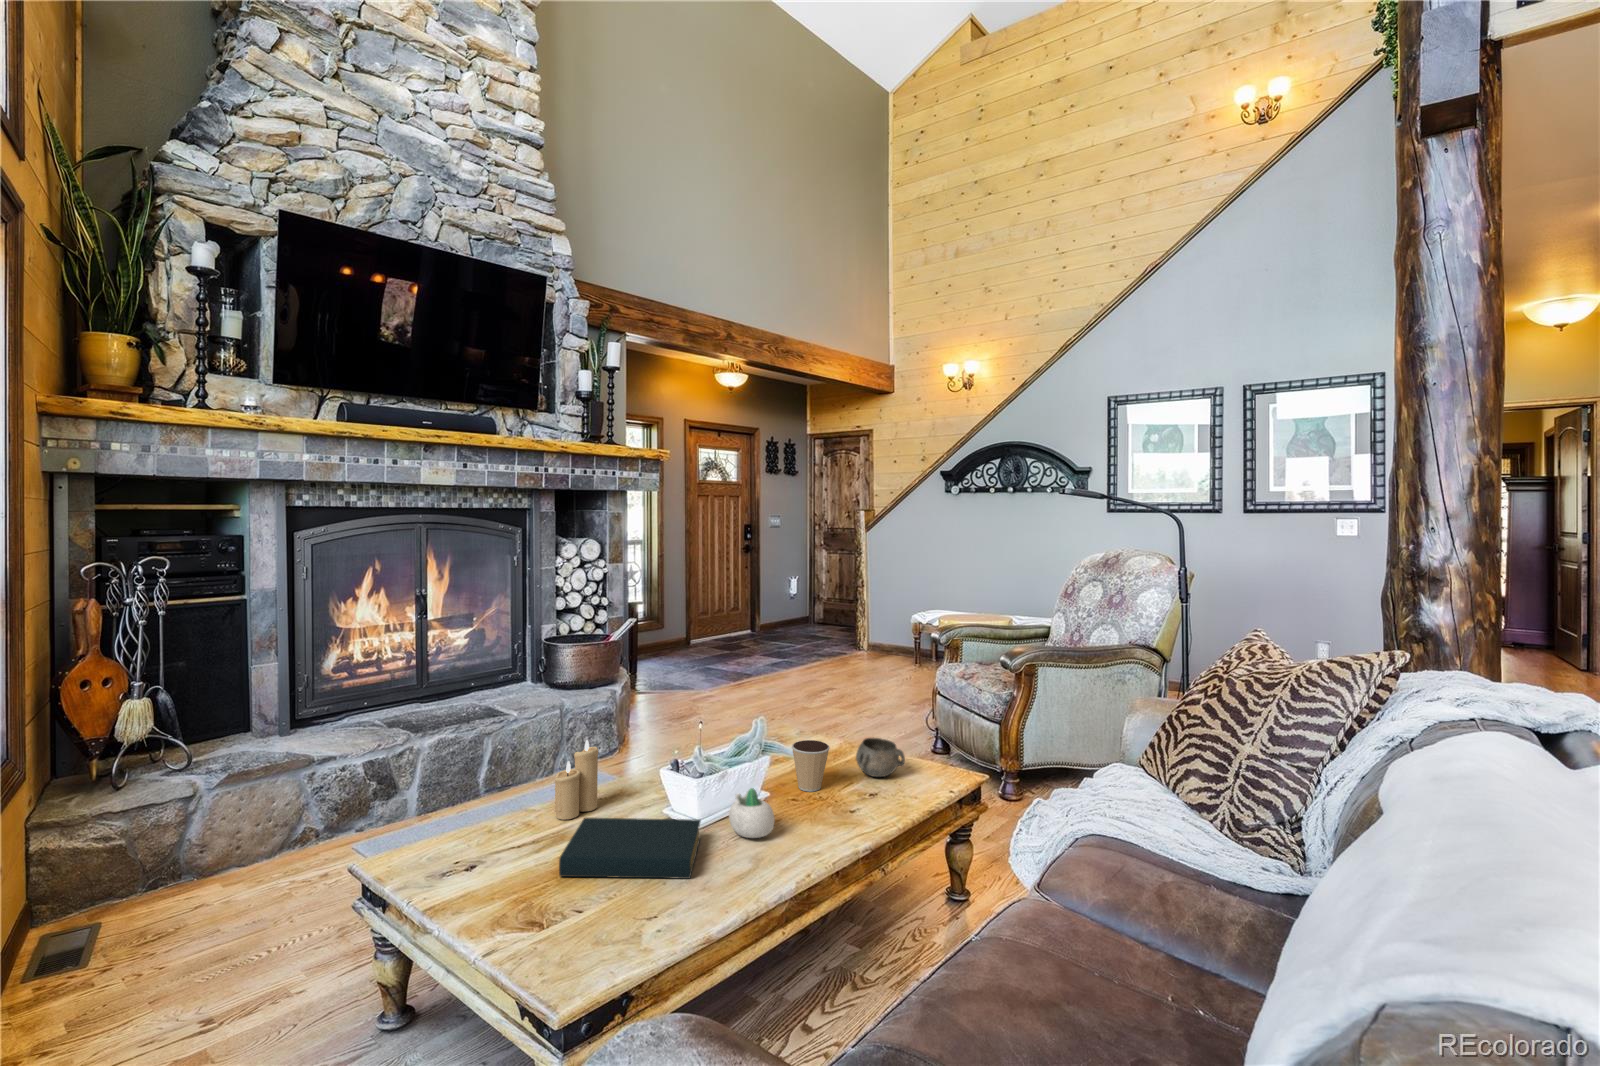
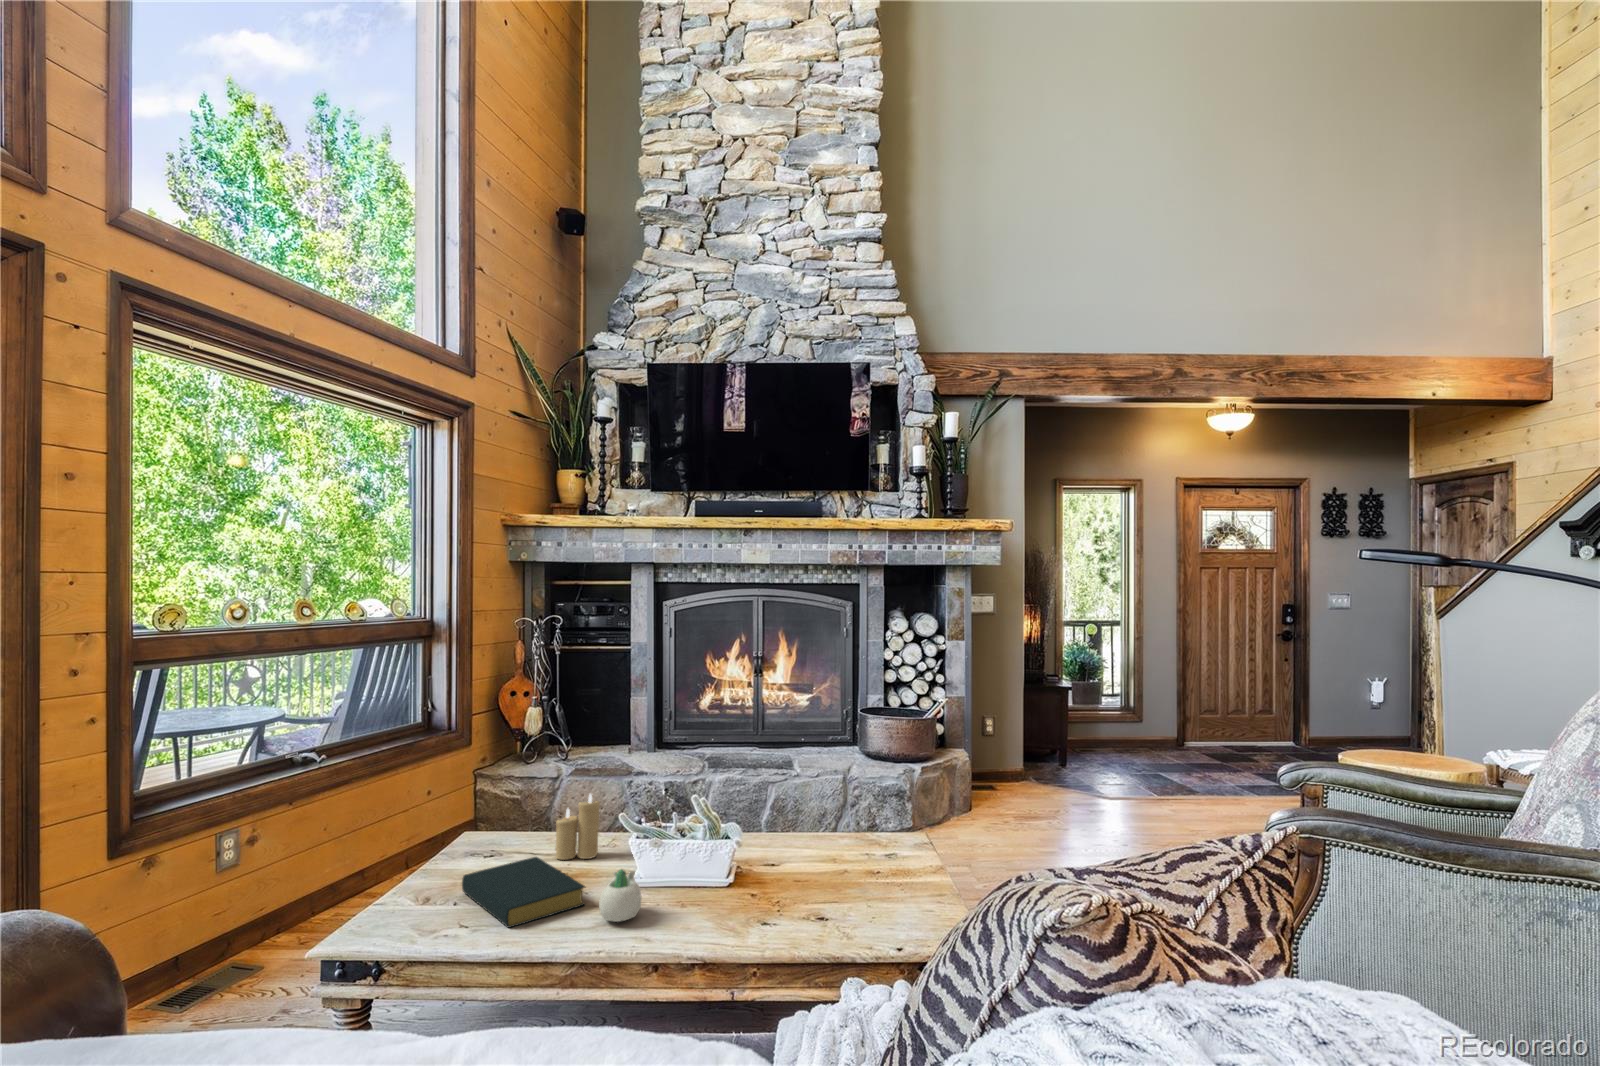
decorative bowl: present [856,738,905,777] -> none [817,867,880,920]
coffee cup: present [792,740,830,792] -> none [740,847,784,908]

